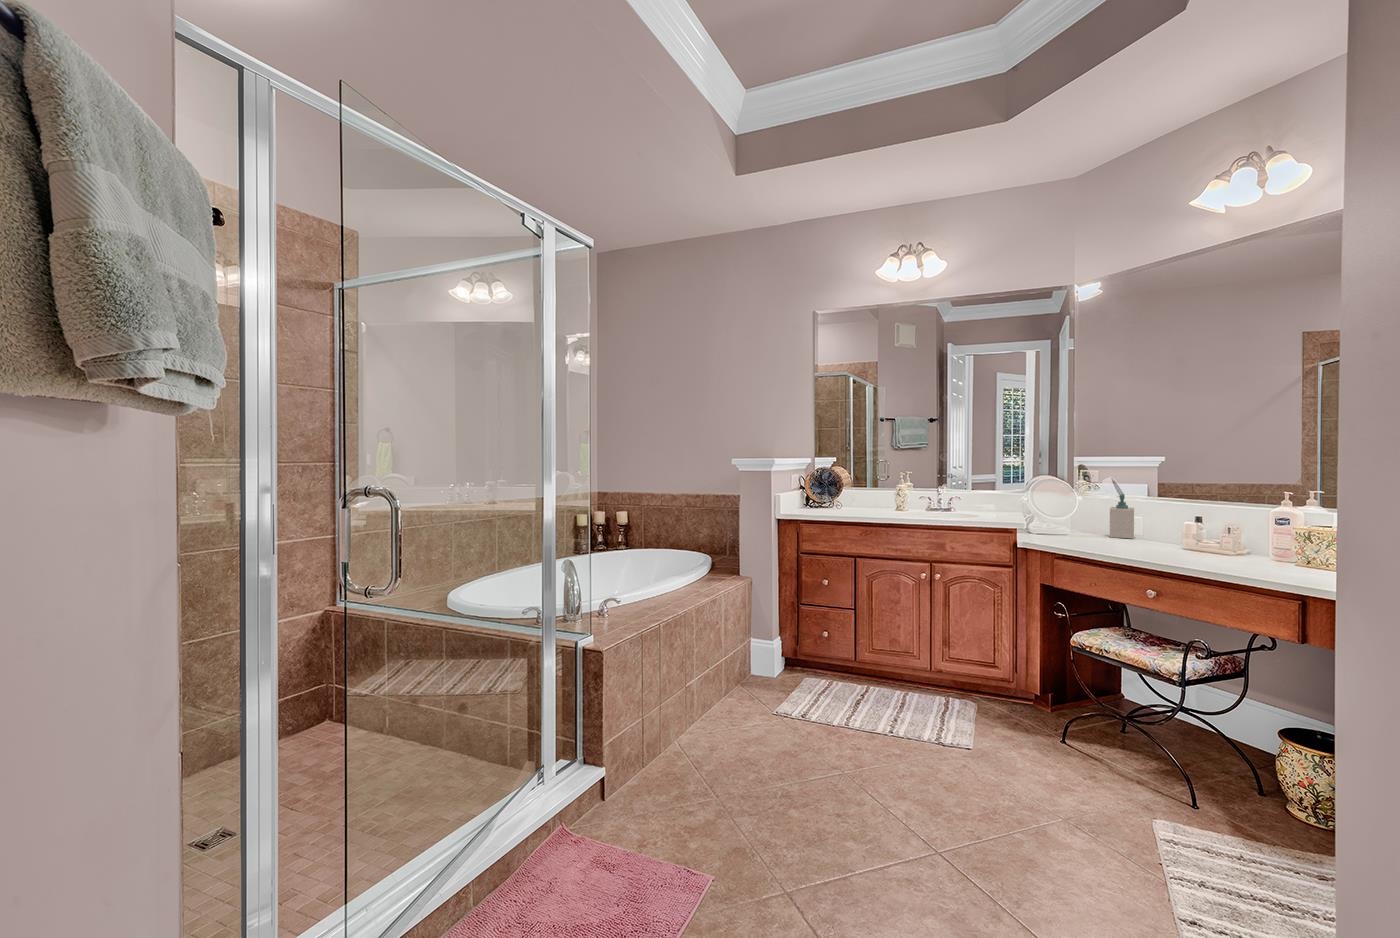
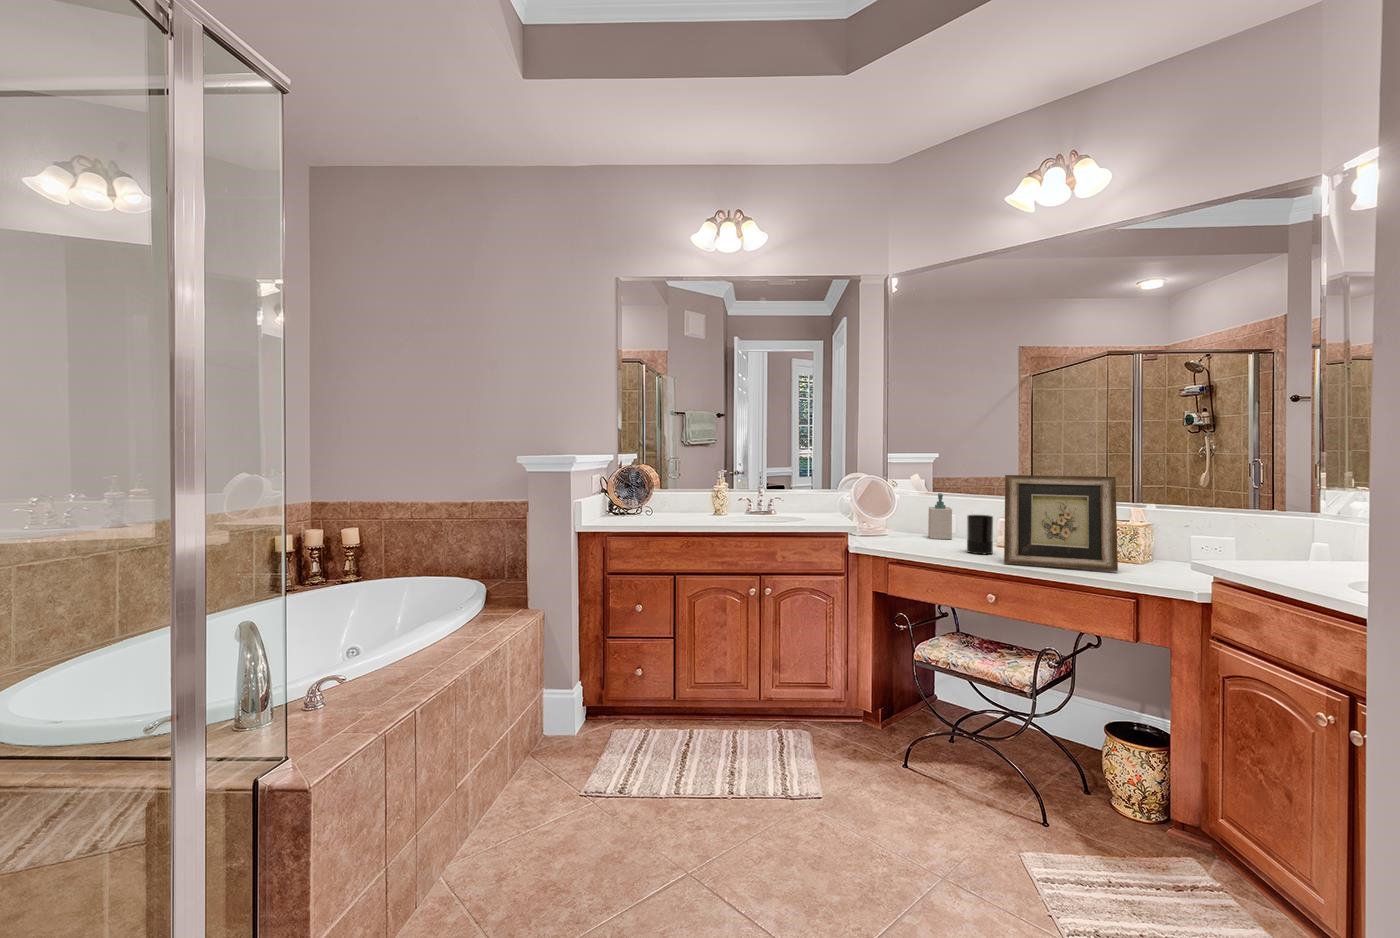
picture frame: none [1160,474,1289,569] -> present [1004,475,1118,571]
candle: none [1132,510,1162,551] -> present [967,515,993,554]

